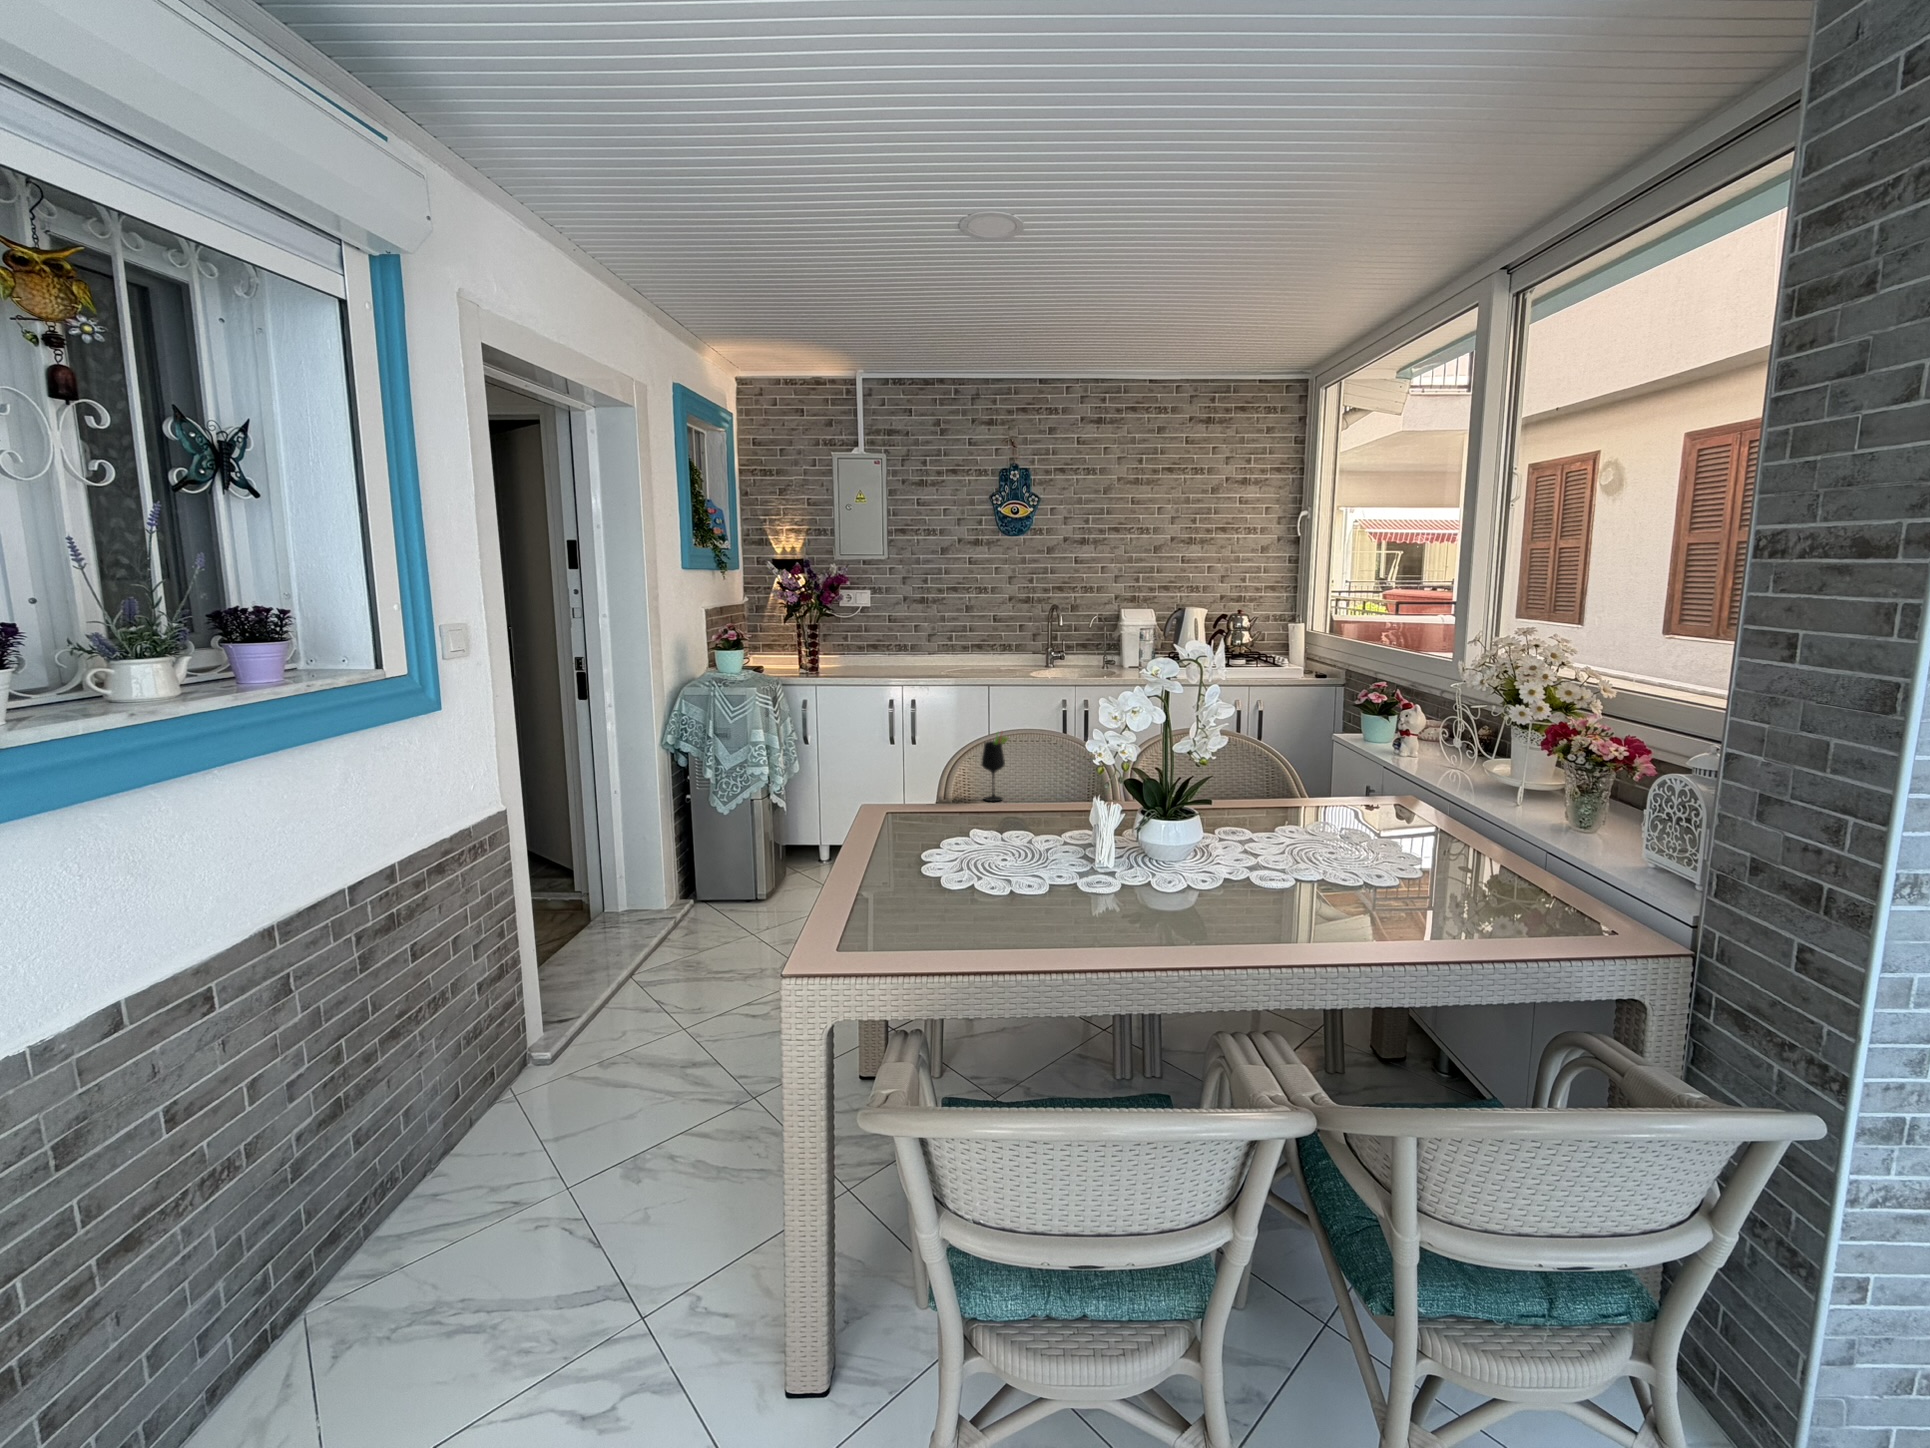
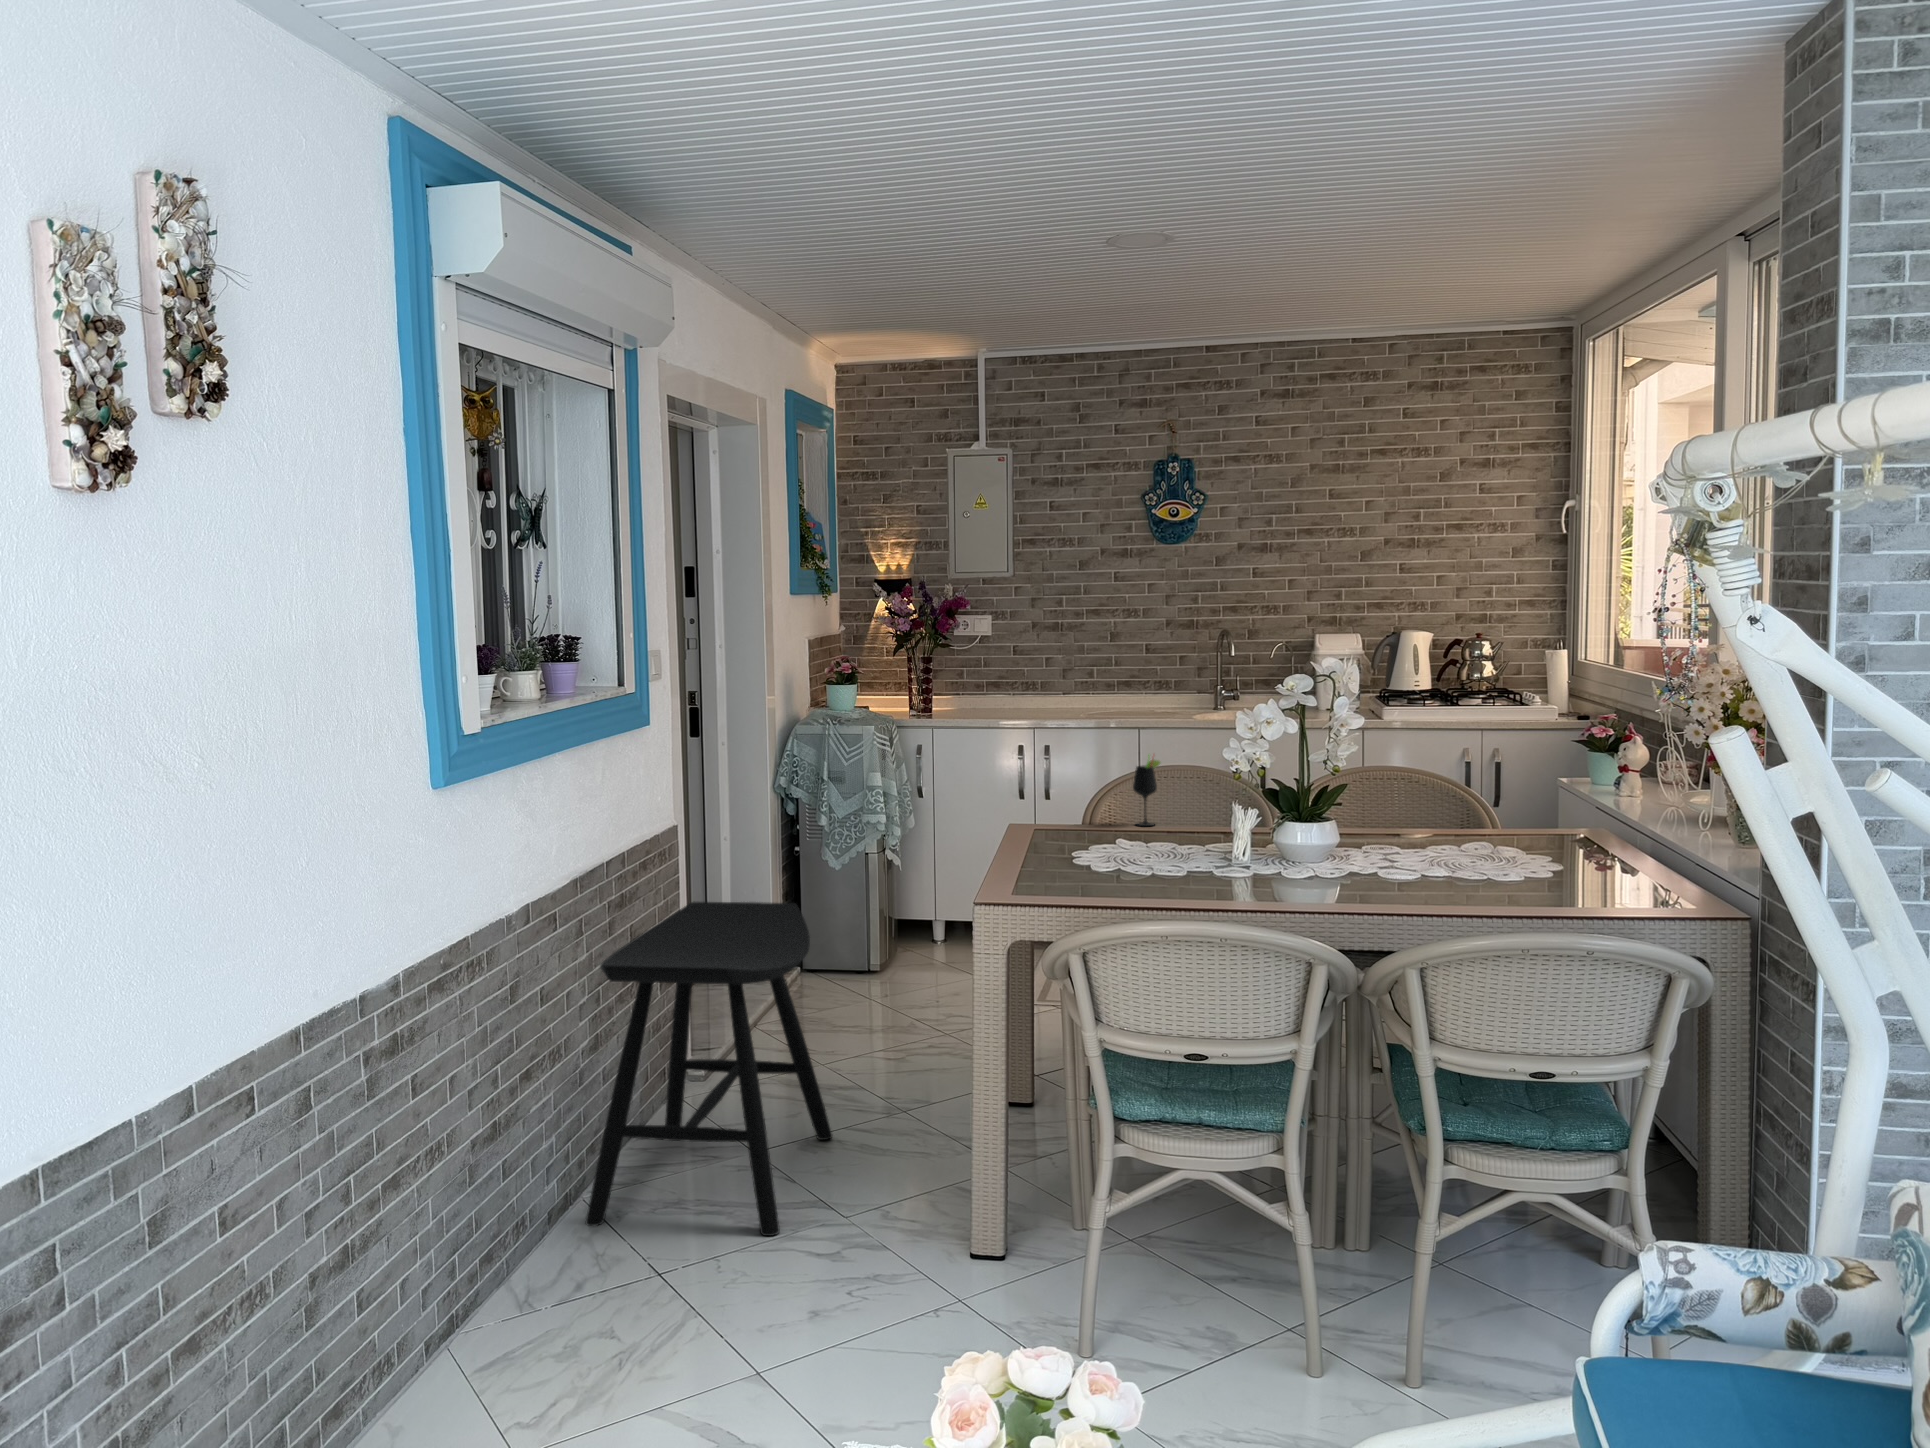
stool: none [289,899,668,1361] -> present [586,902,832,1236]

